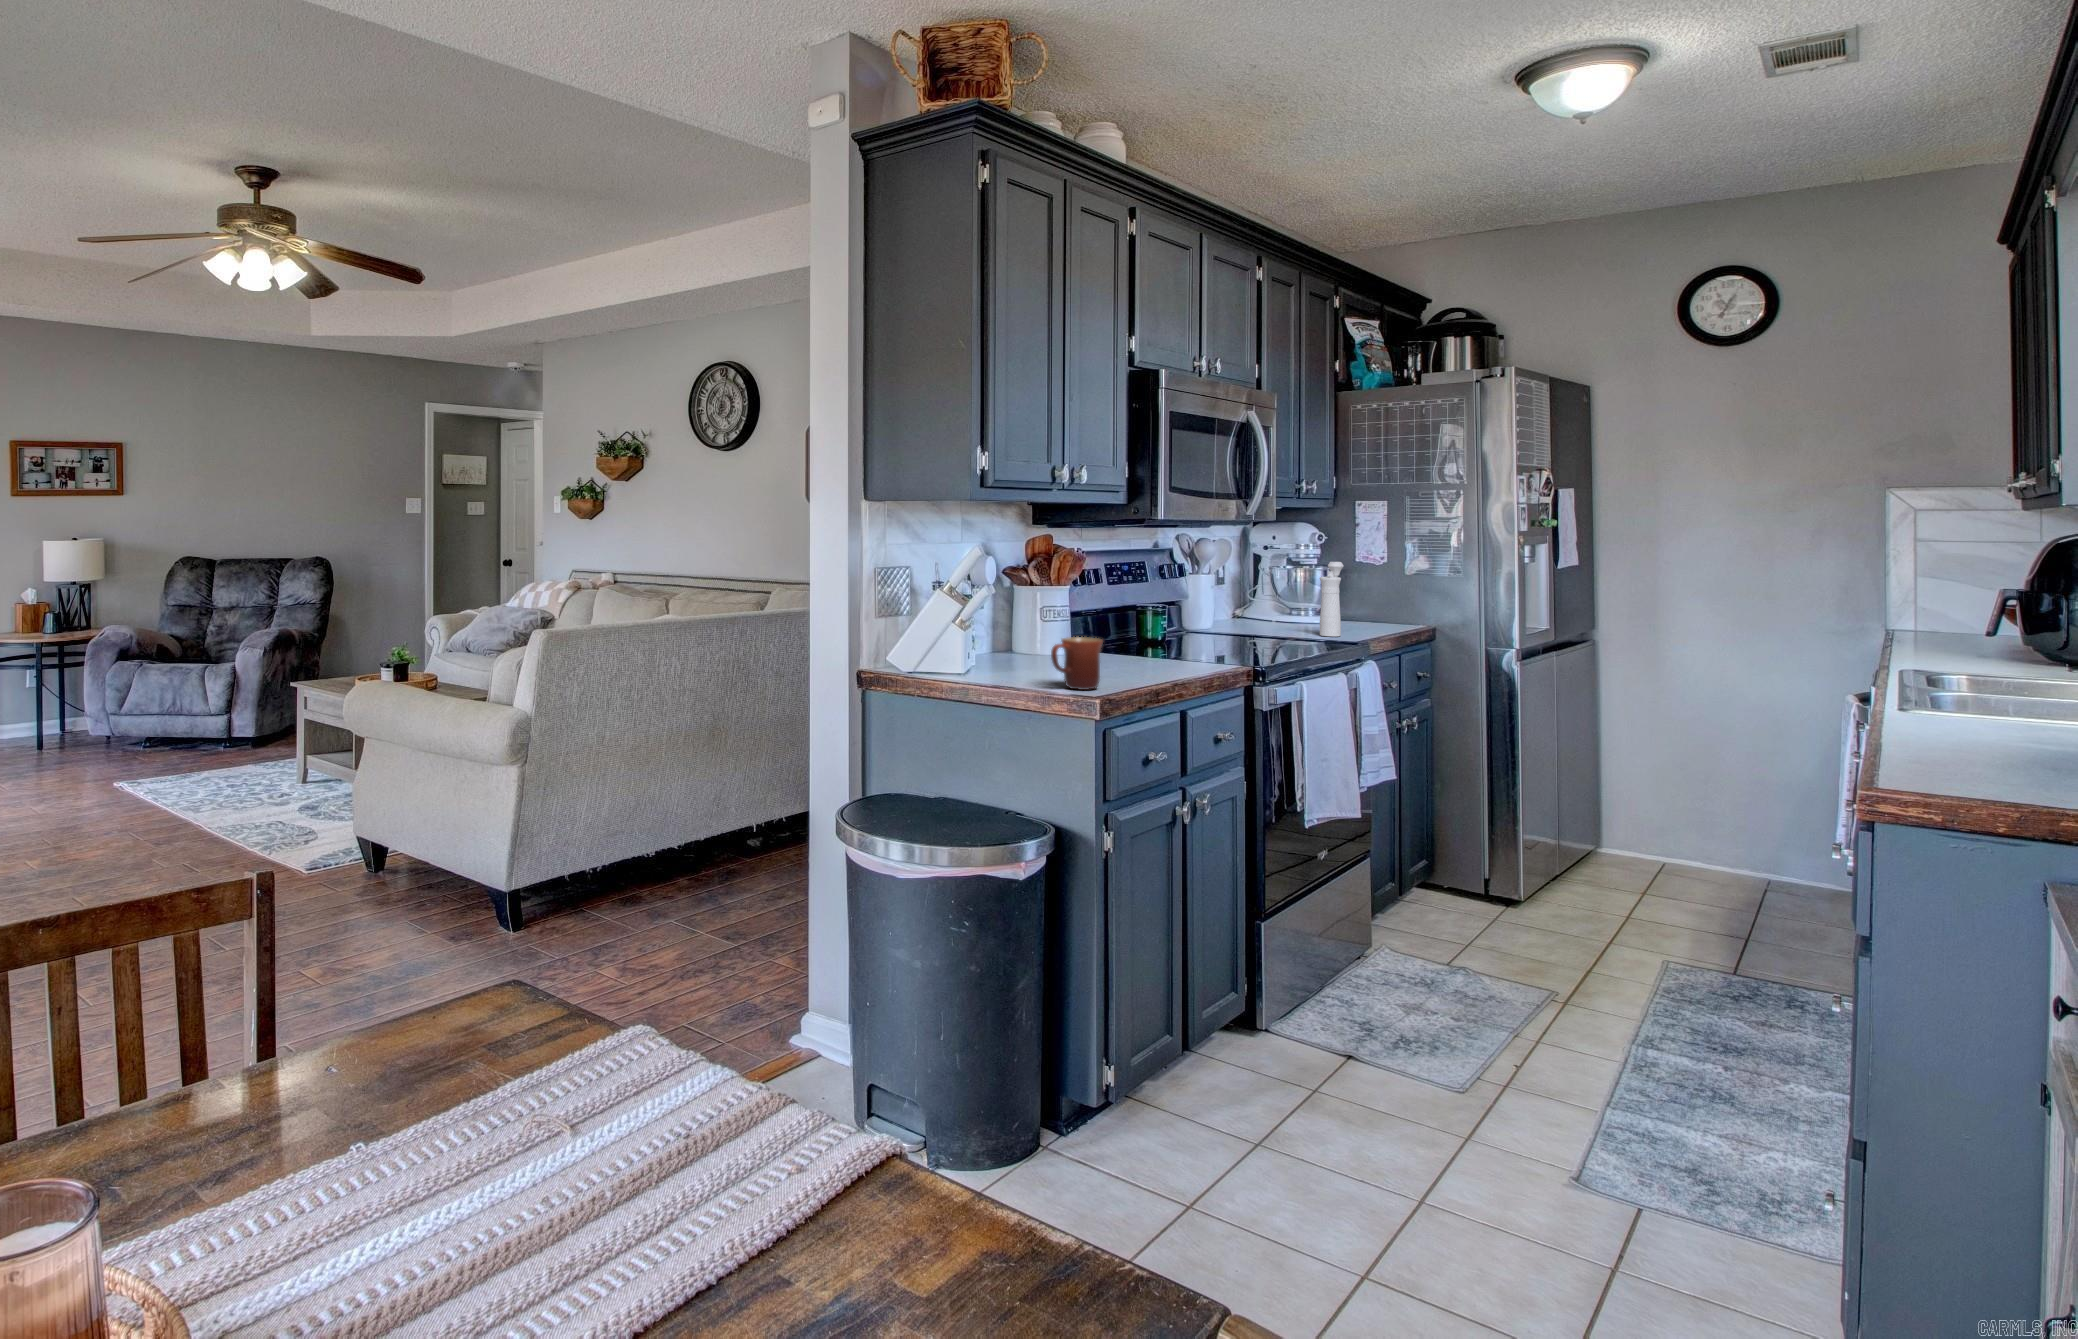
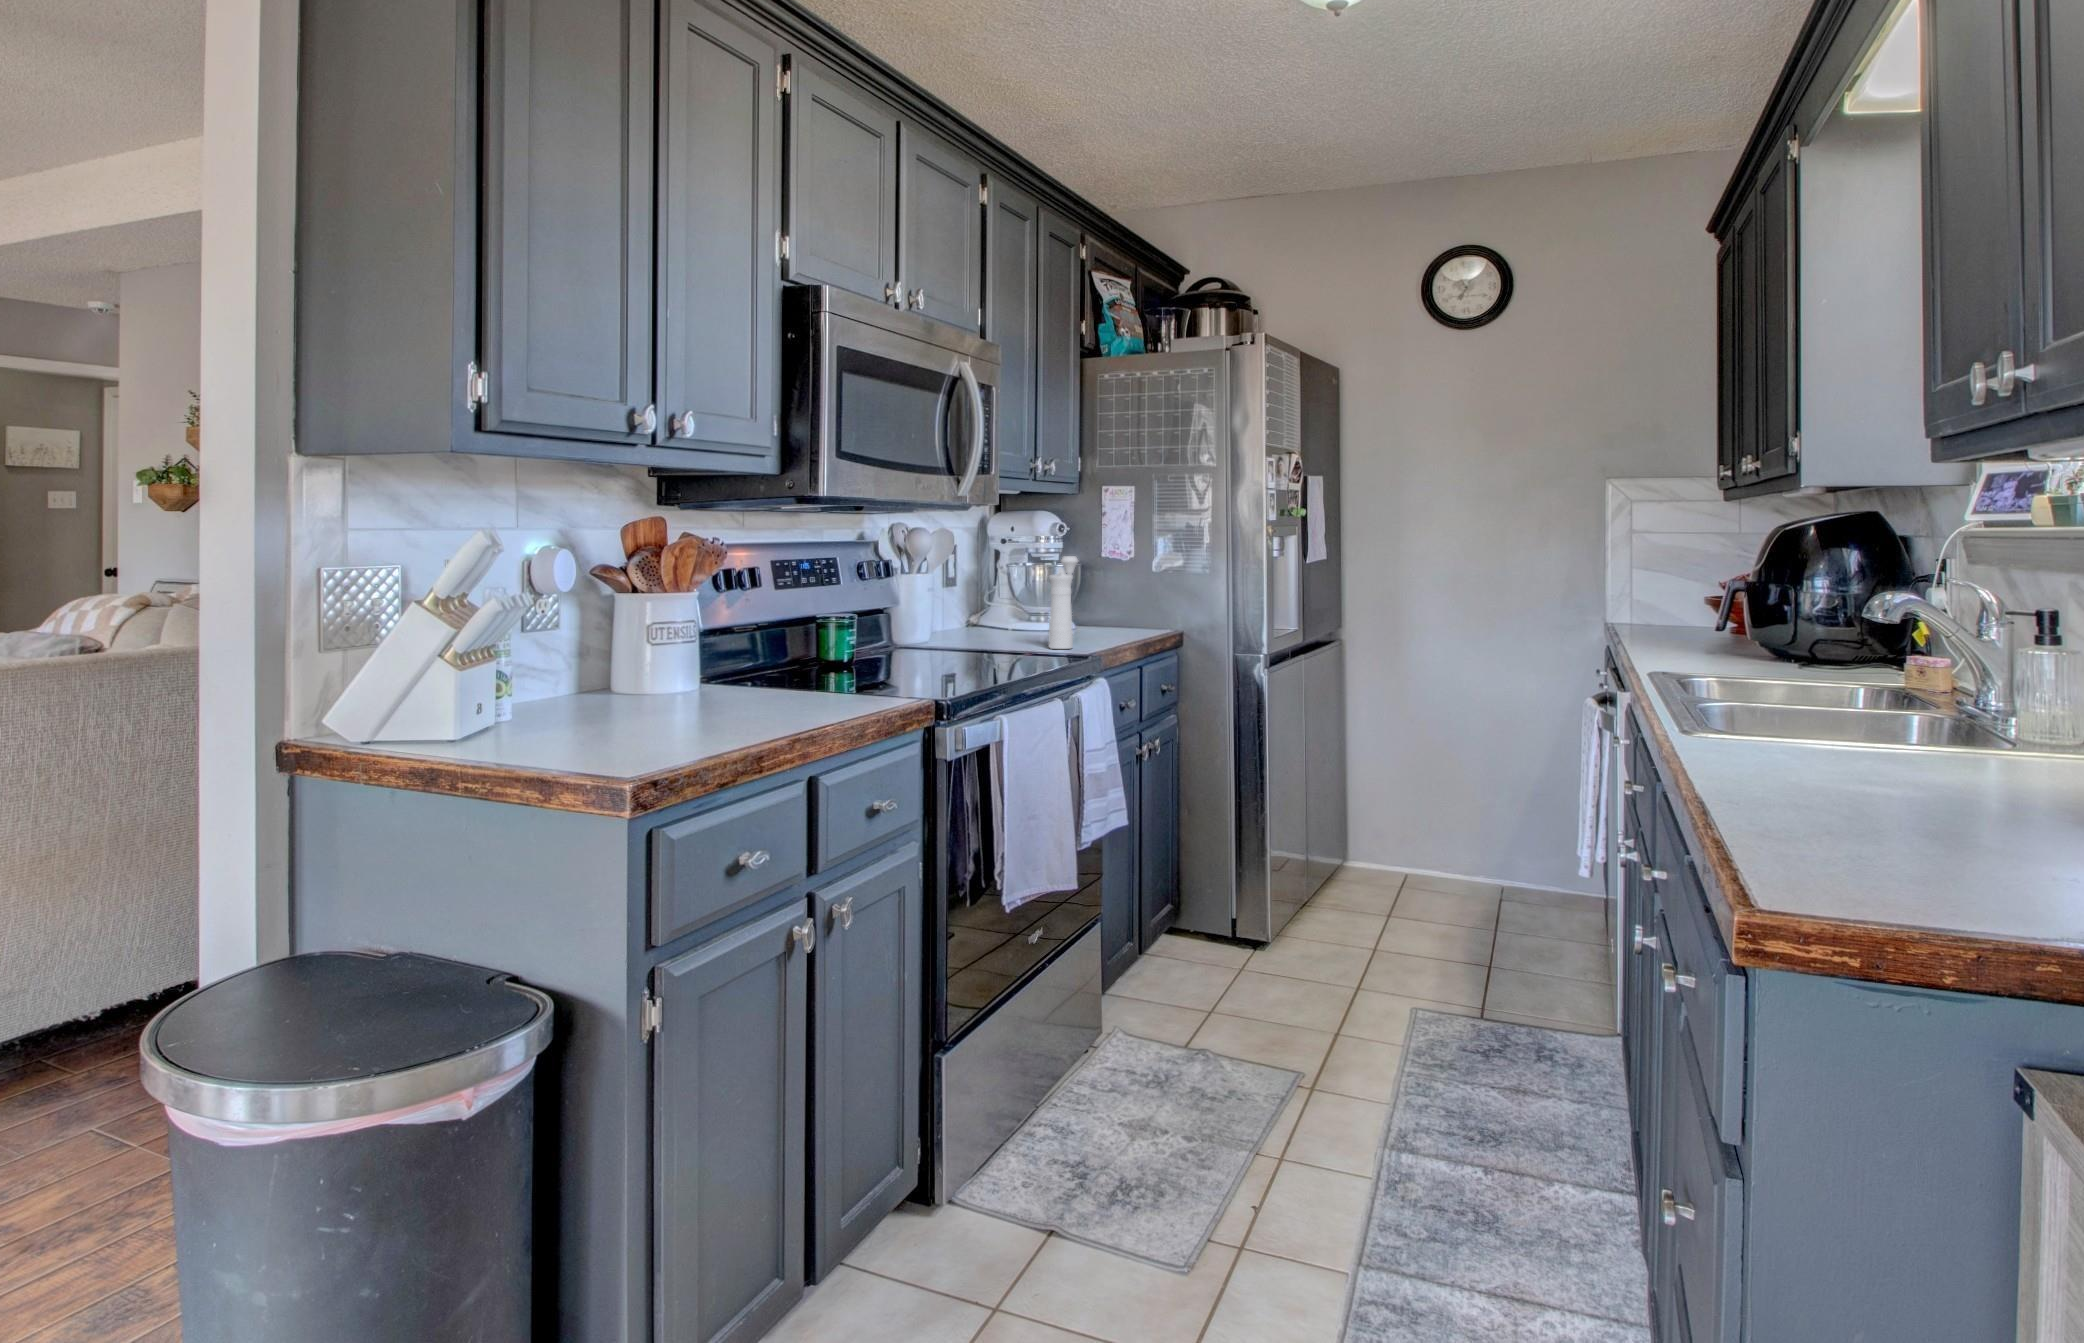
mug: present [1051,637,1103,690] -> none [565,674,661,761]

